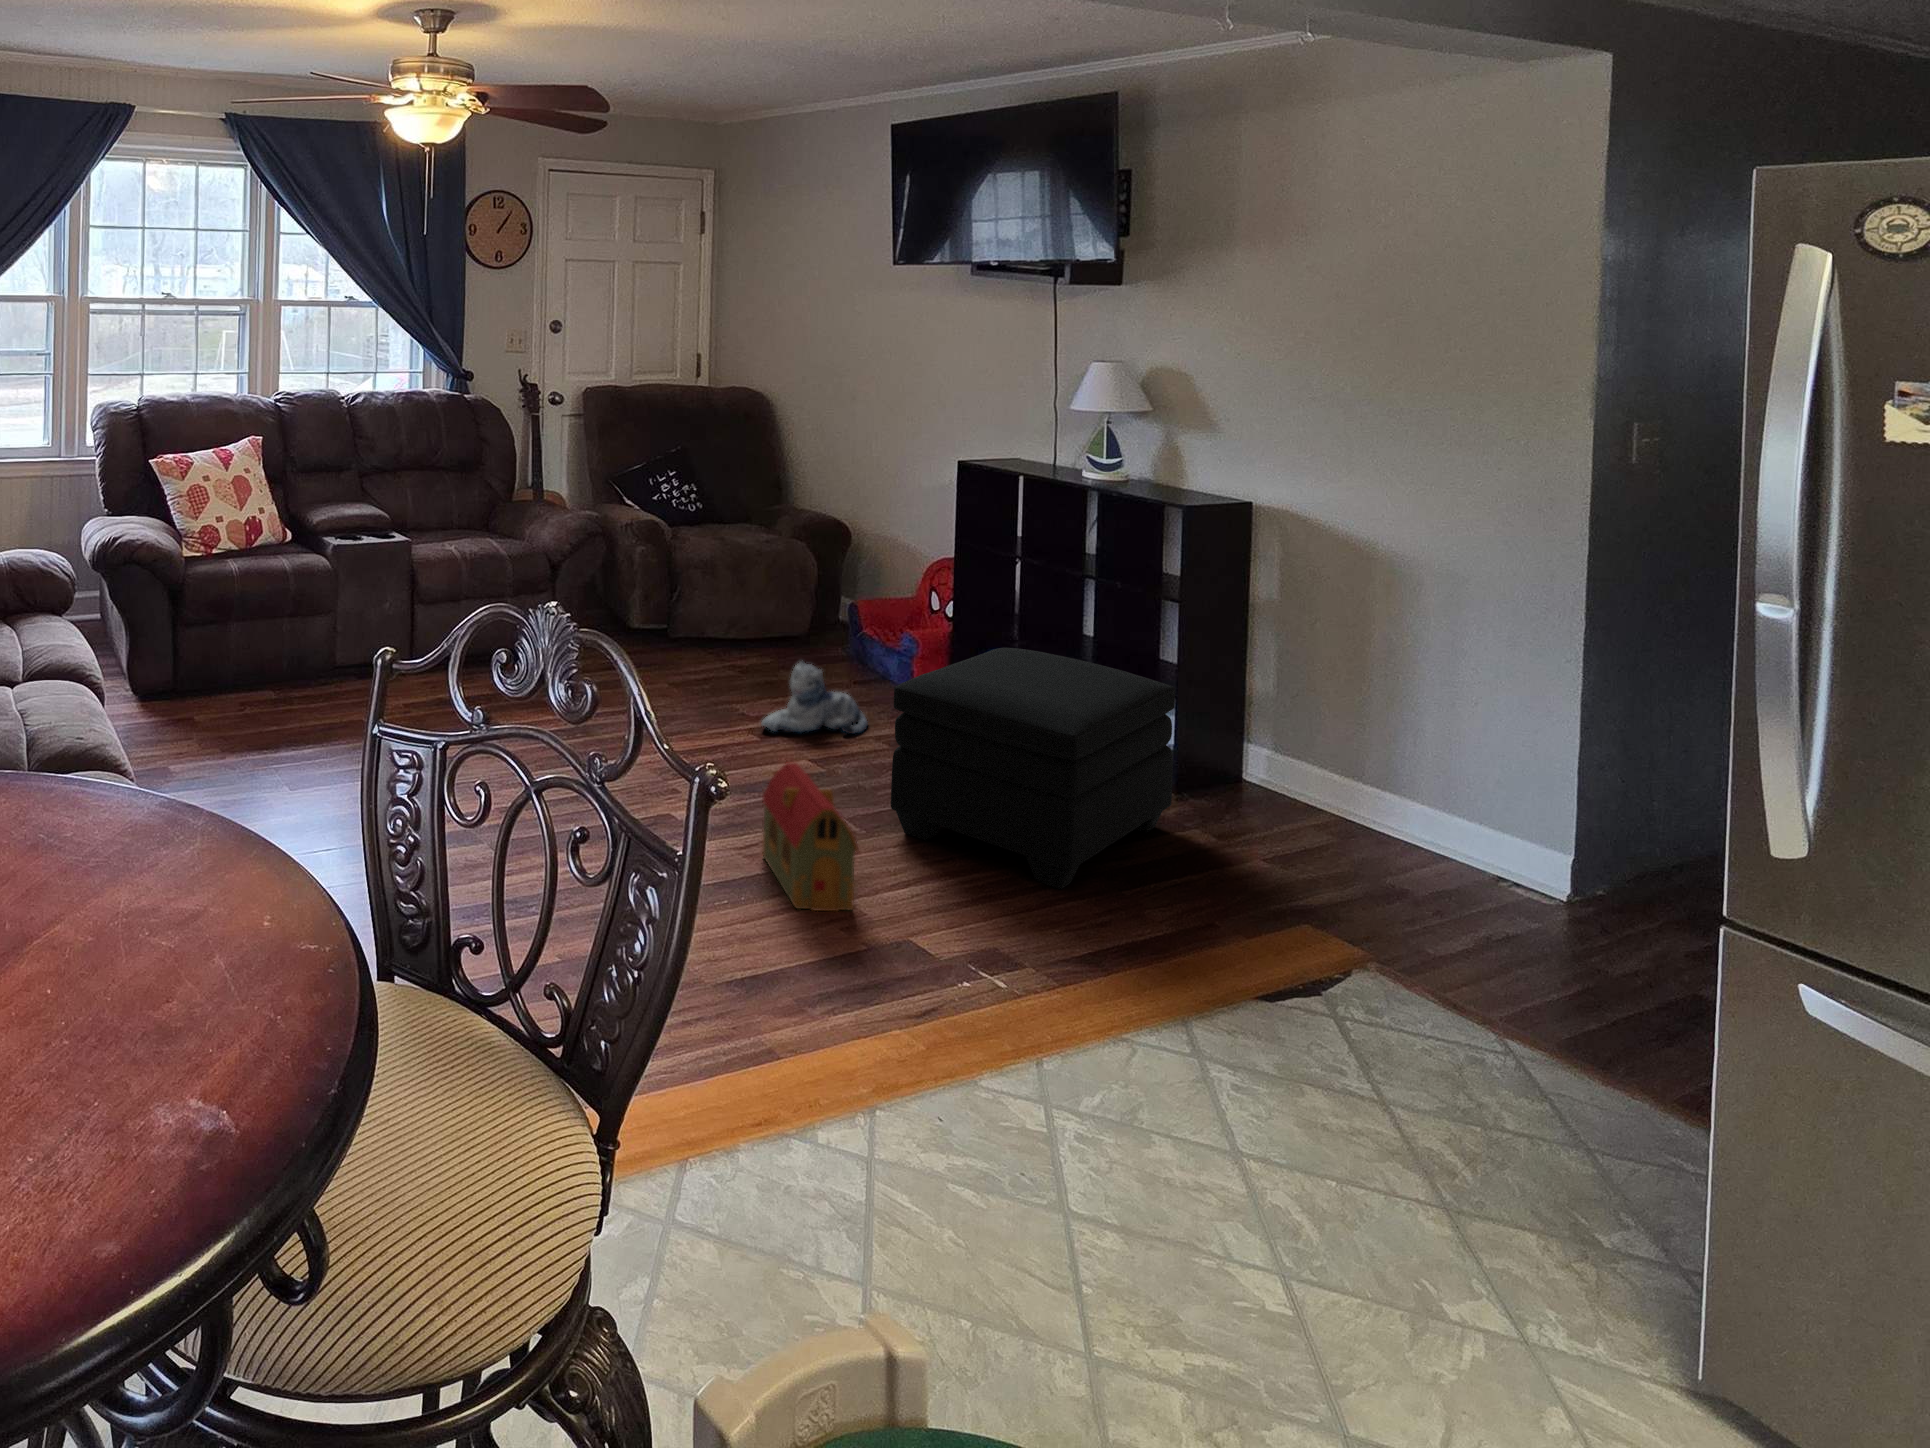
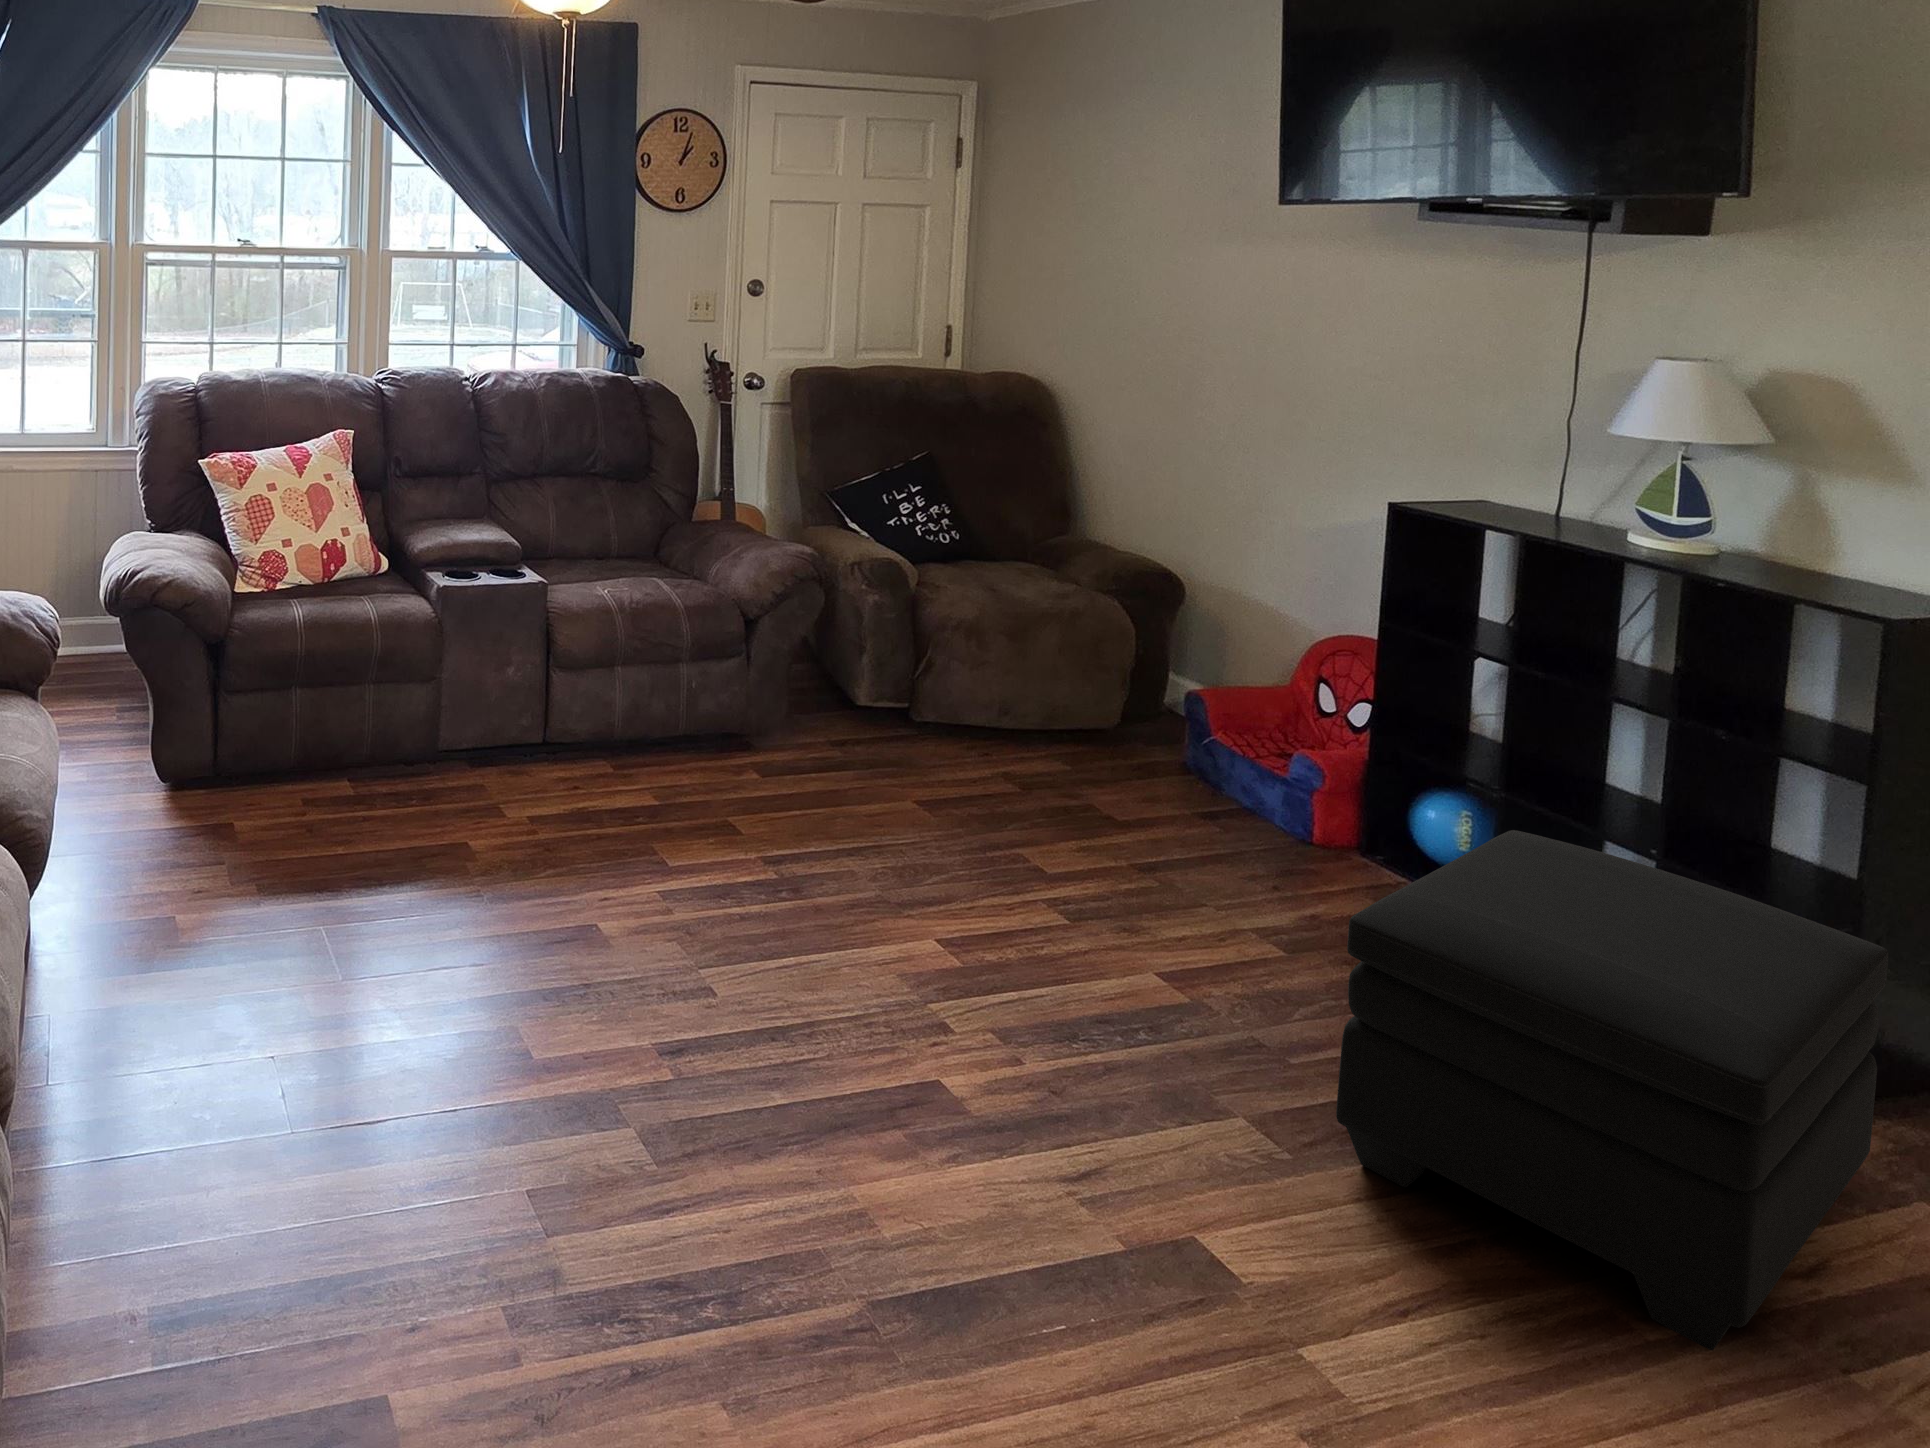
plush toy: present [761,661,868,734] -> none [1069,803,1241,924]
toy house: present [762,762,859,911] -> none [1113,1051,1328,1375]

